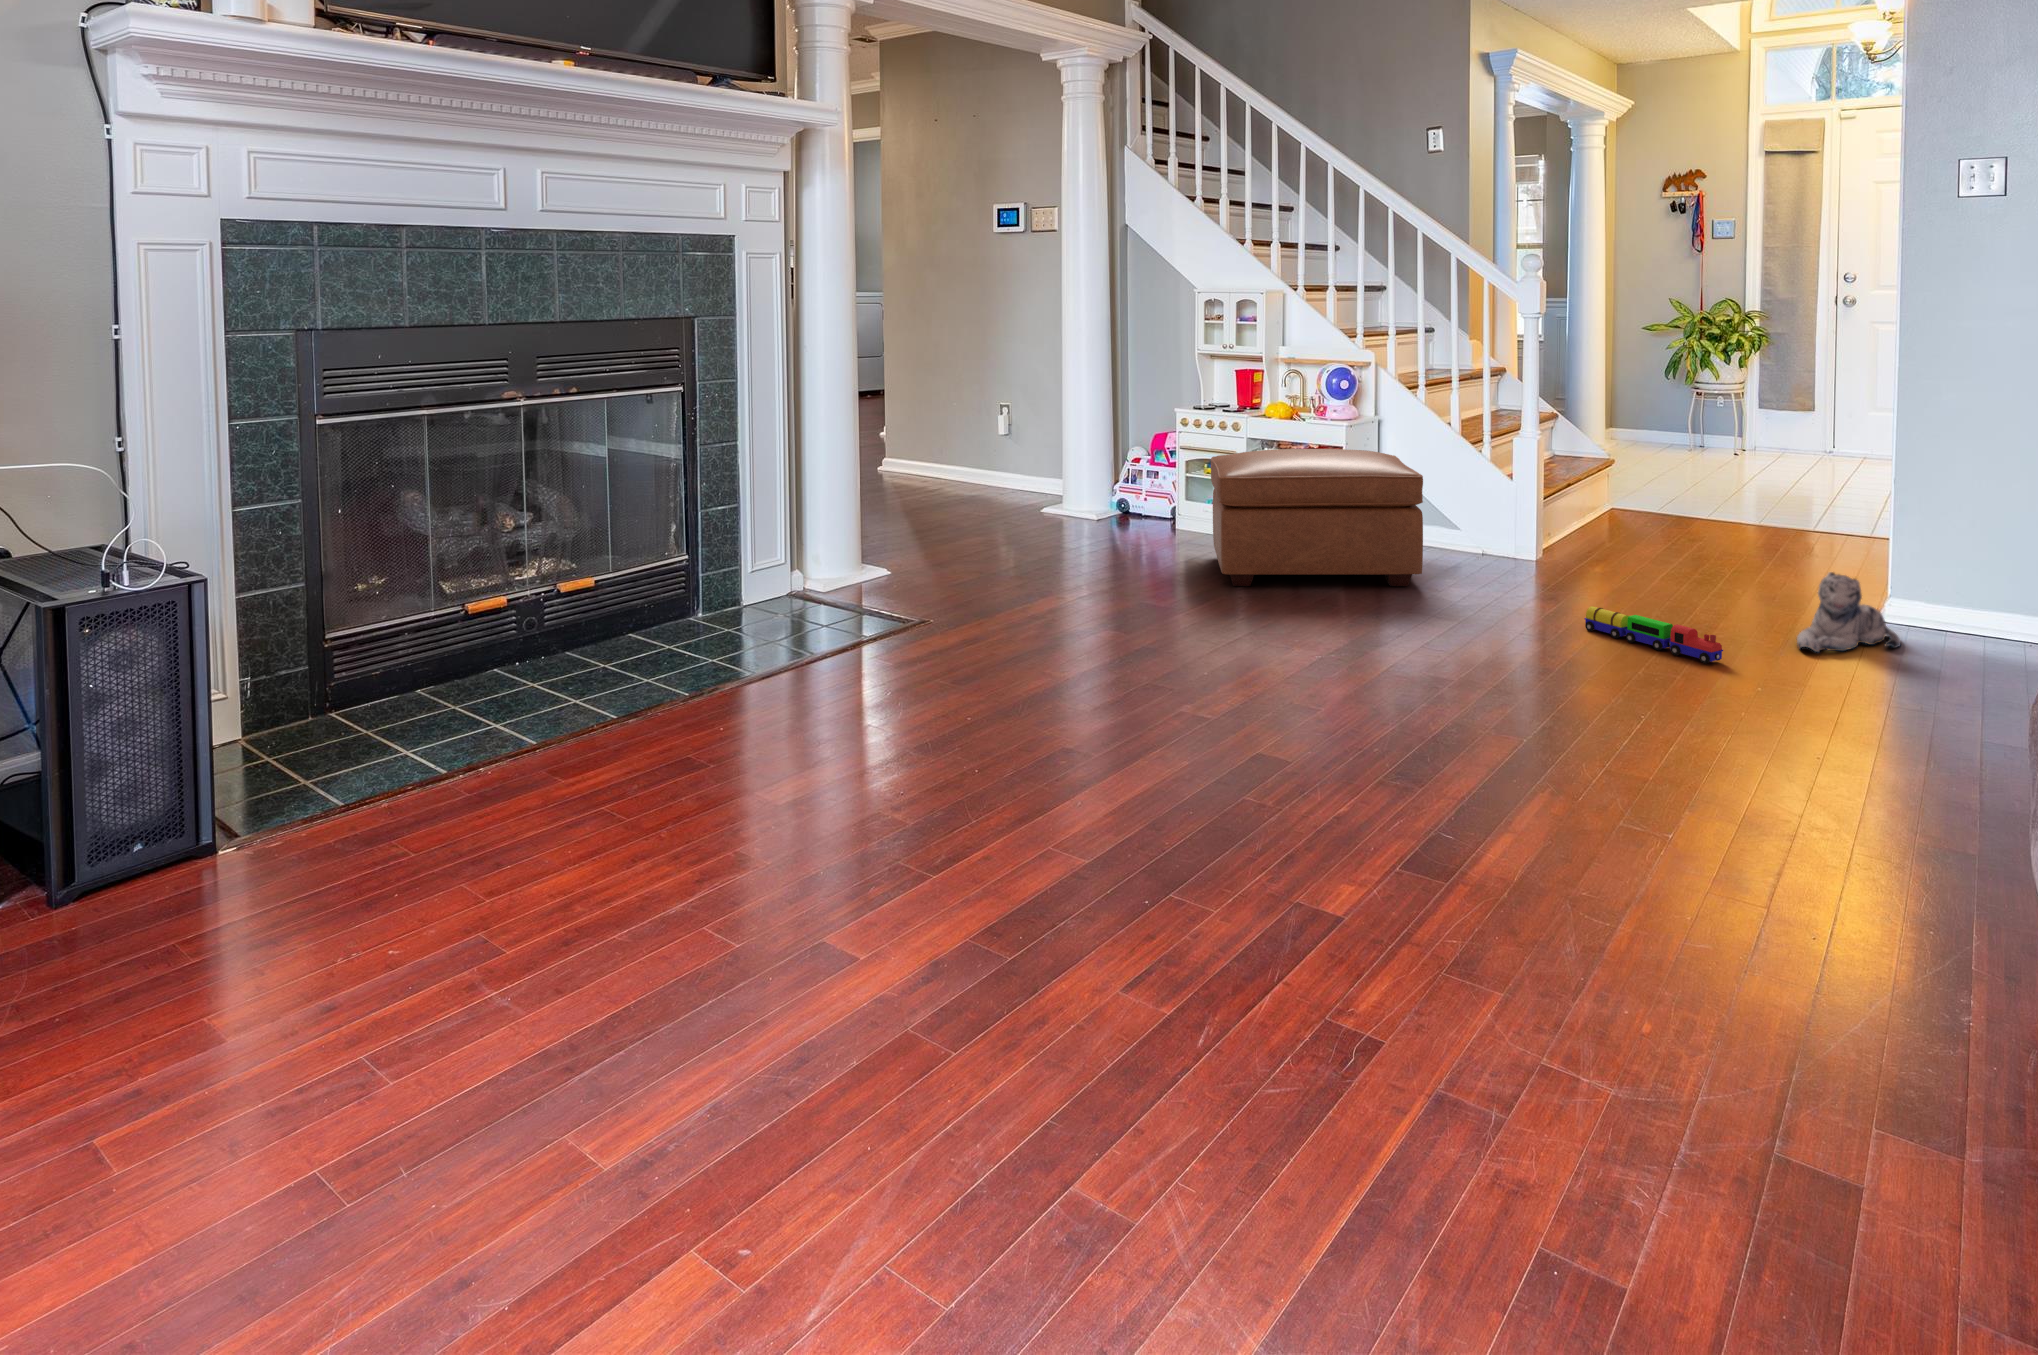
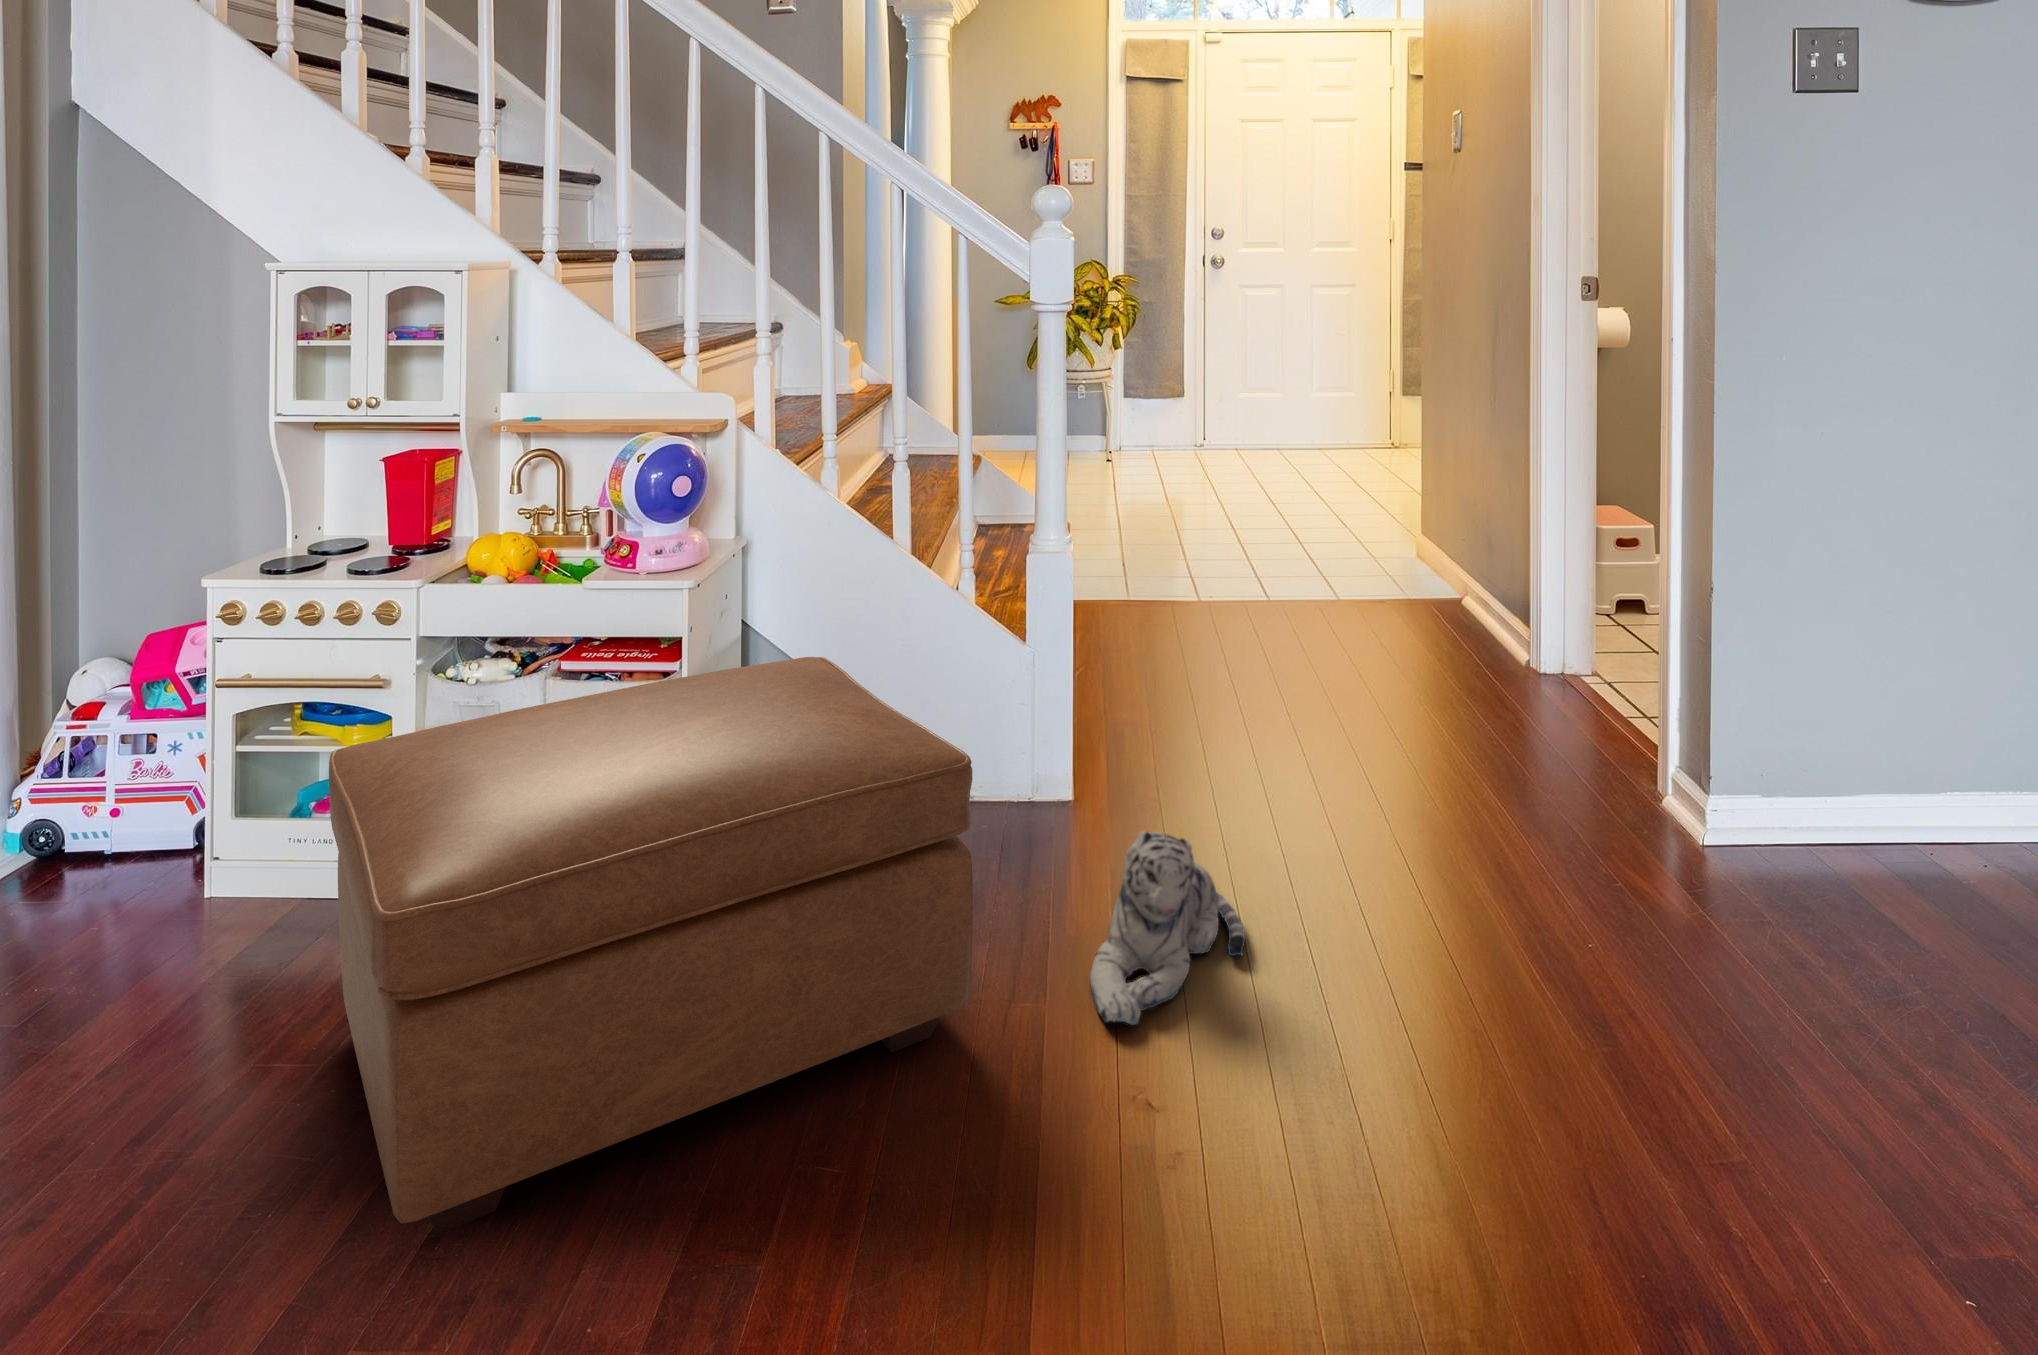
plush toy: present [1797,572,1901,652] -> present [1090,831,1245,1025]
toy train: present [1584,606,1723,664] -> none [1428,1061,1809,1226]

